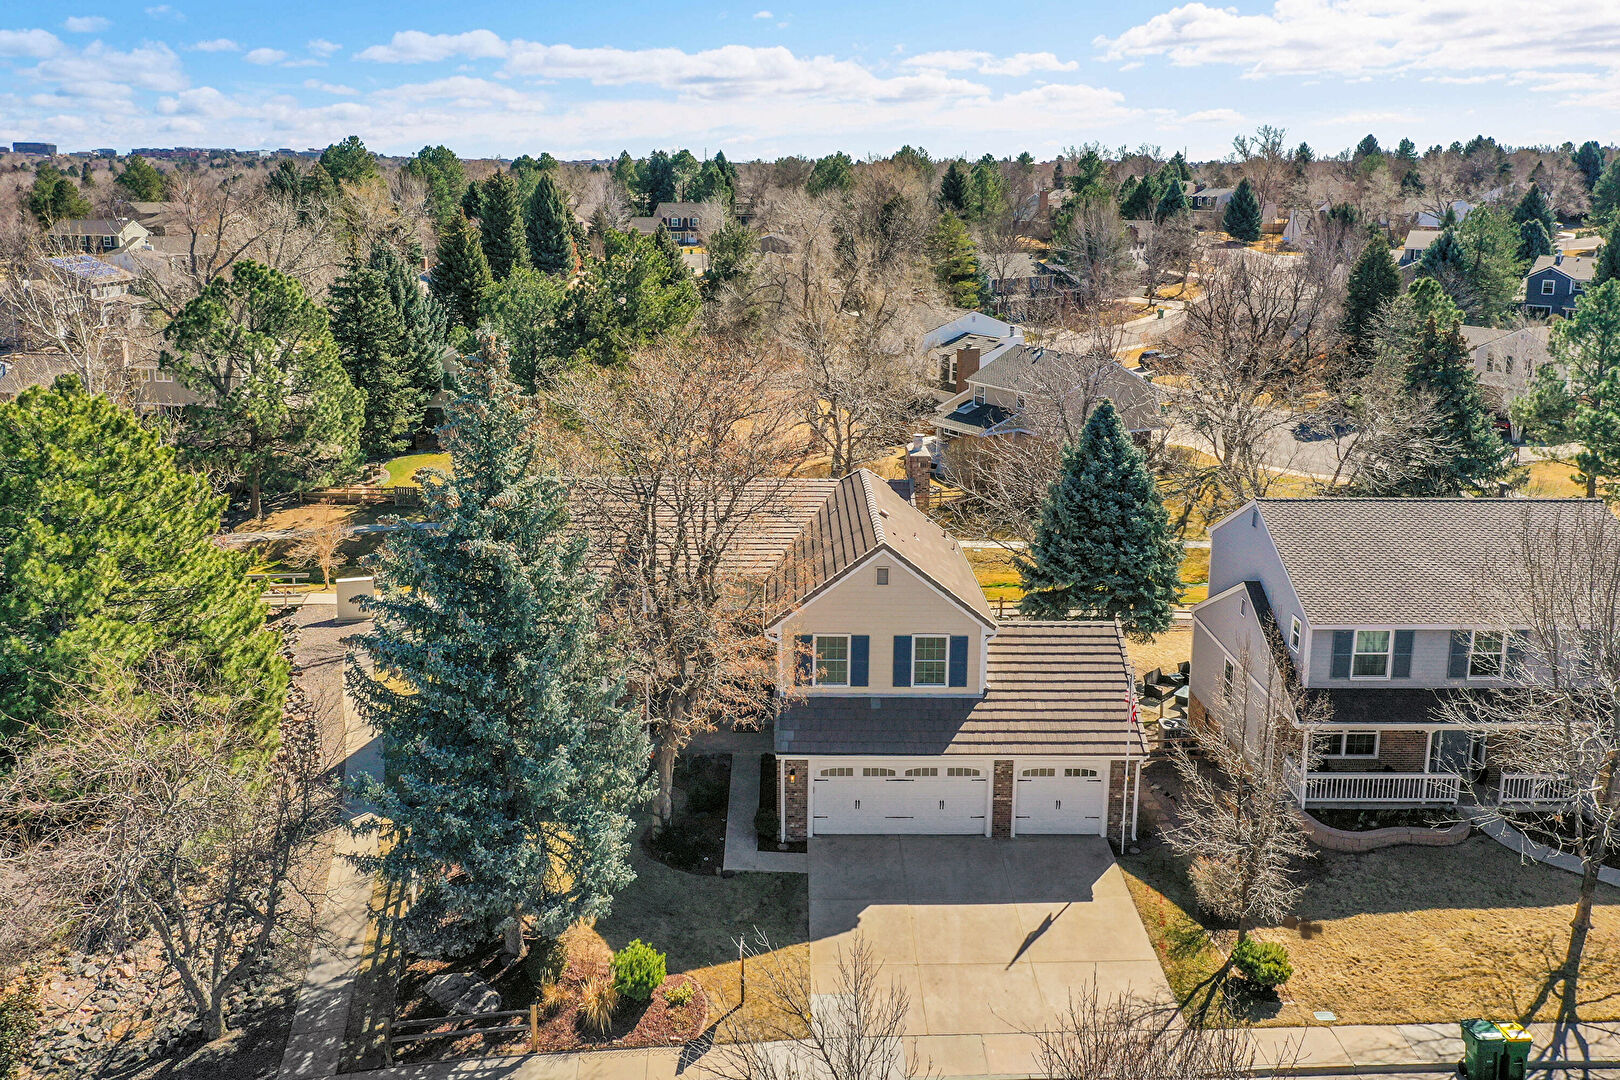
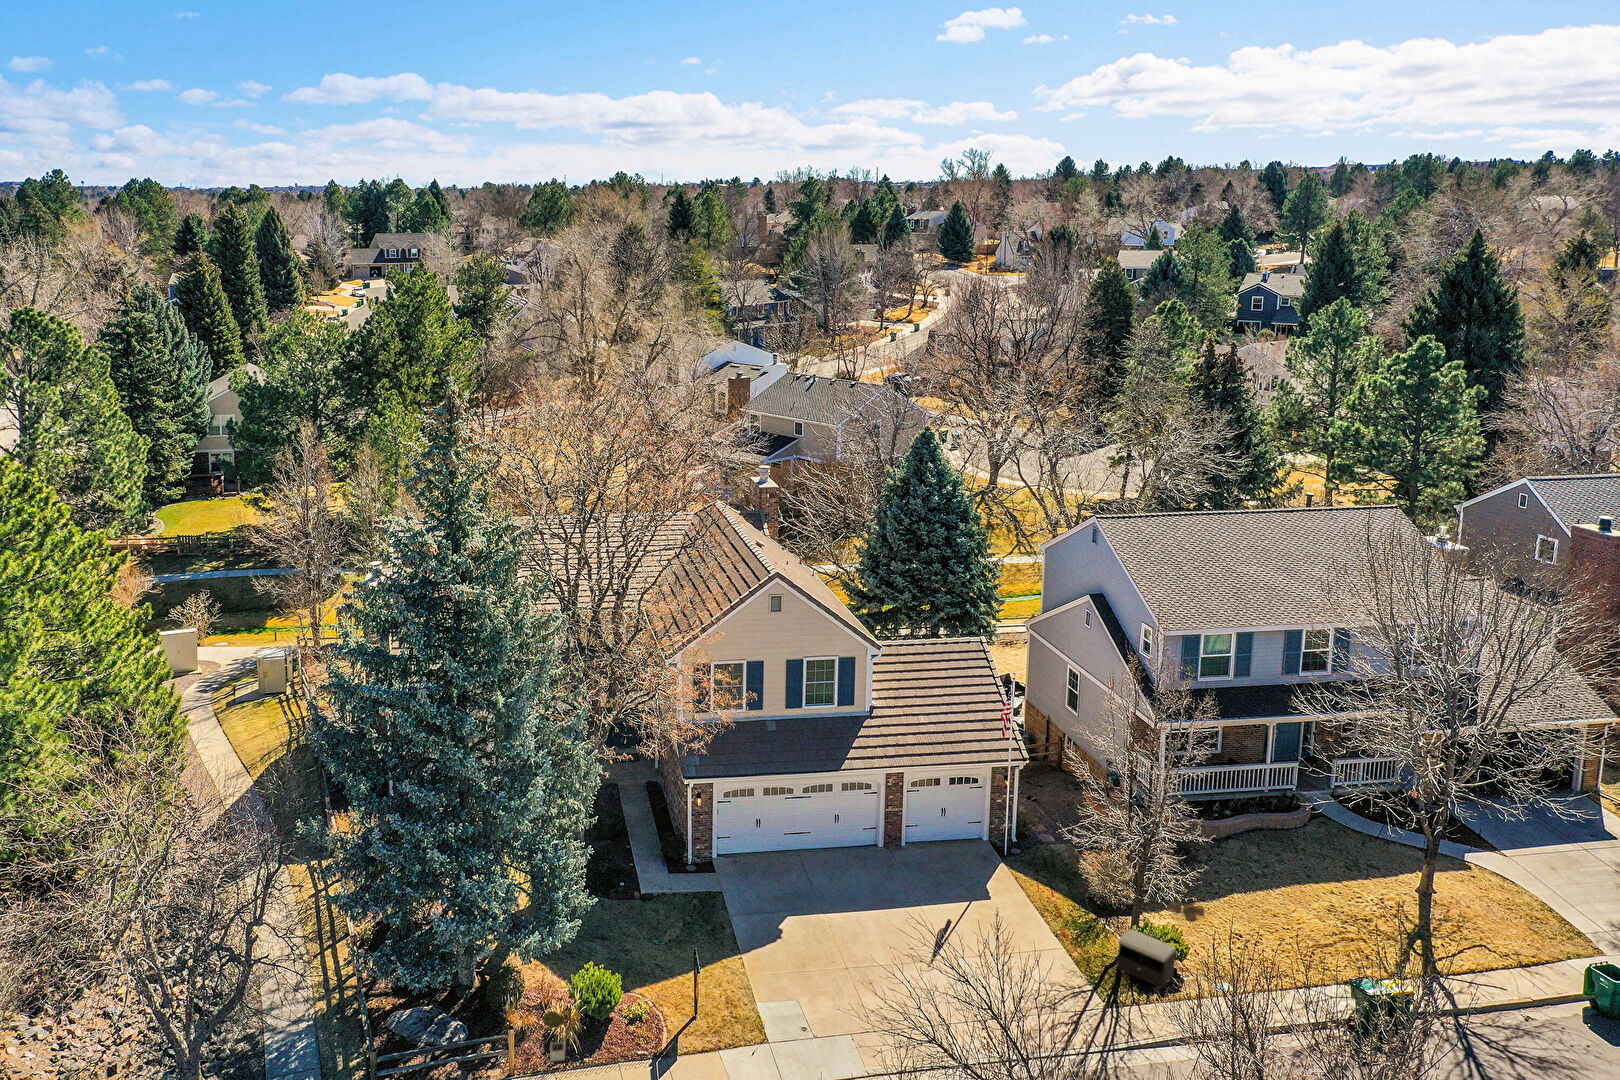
storage bench: none [1212,944,1276,1009] -> present [1117,929,1176,988]
potted tree: none [631,978,653,1024] -> present [543,1011,565,1061]

